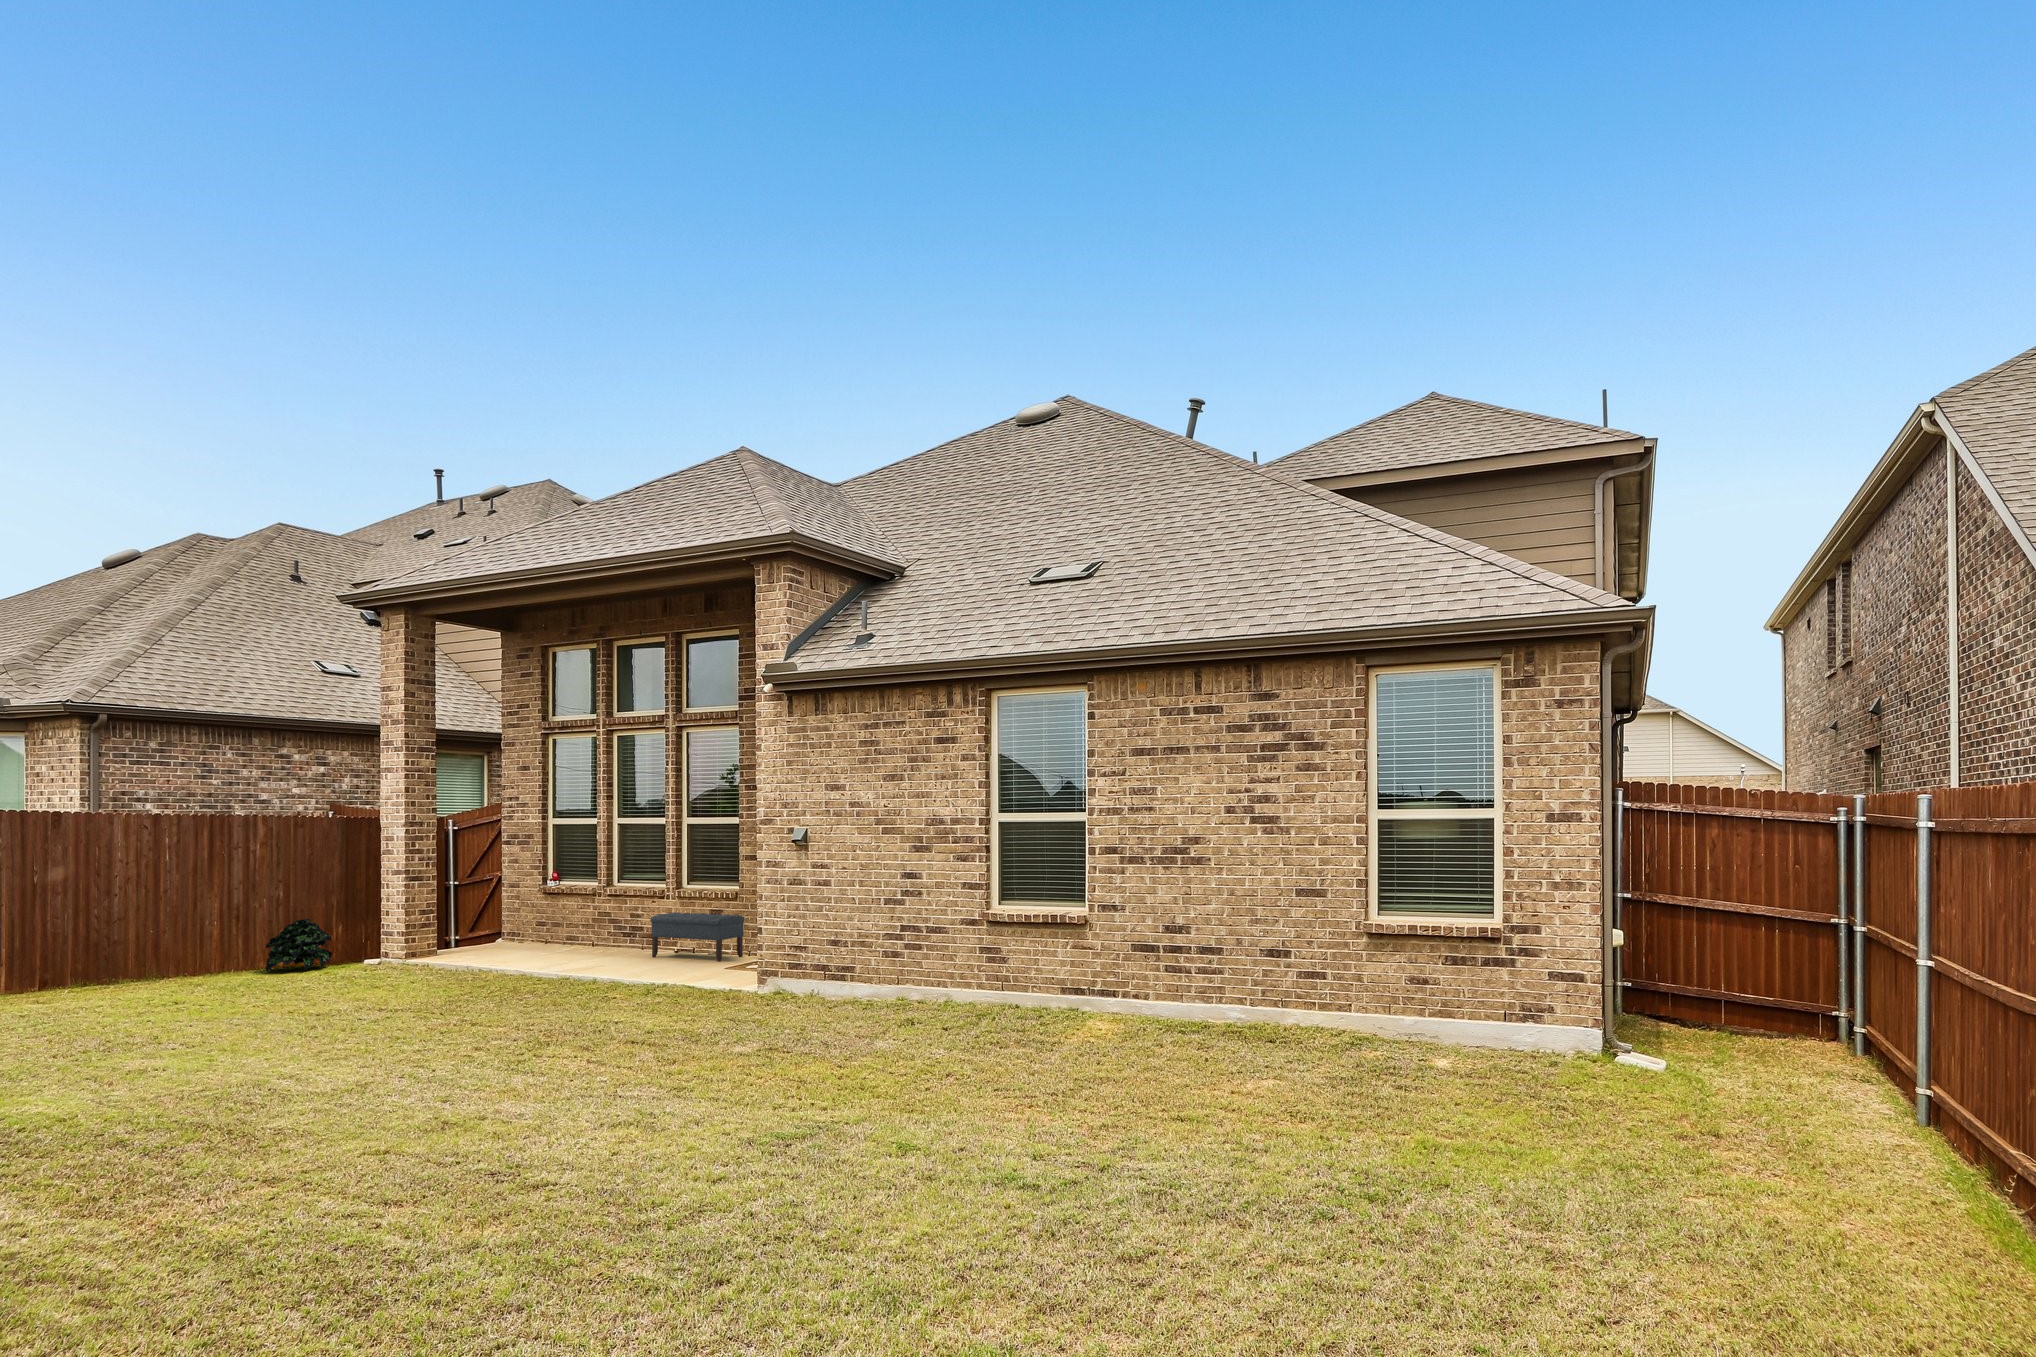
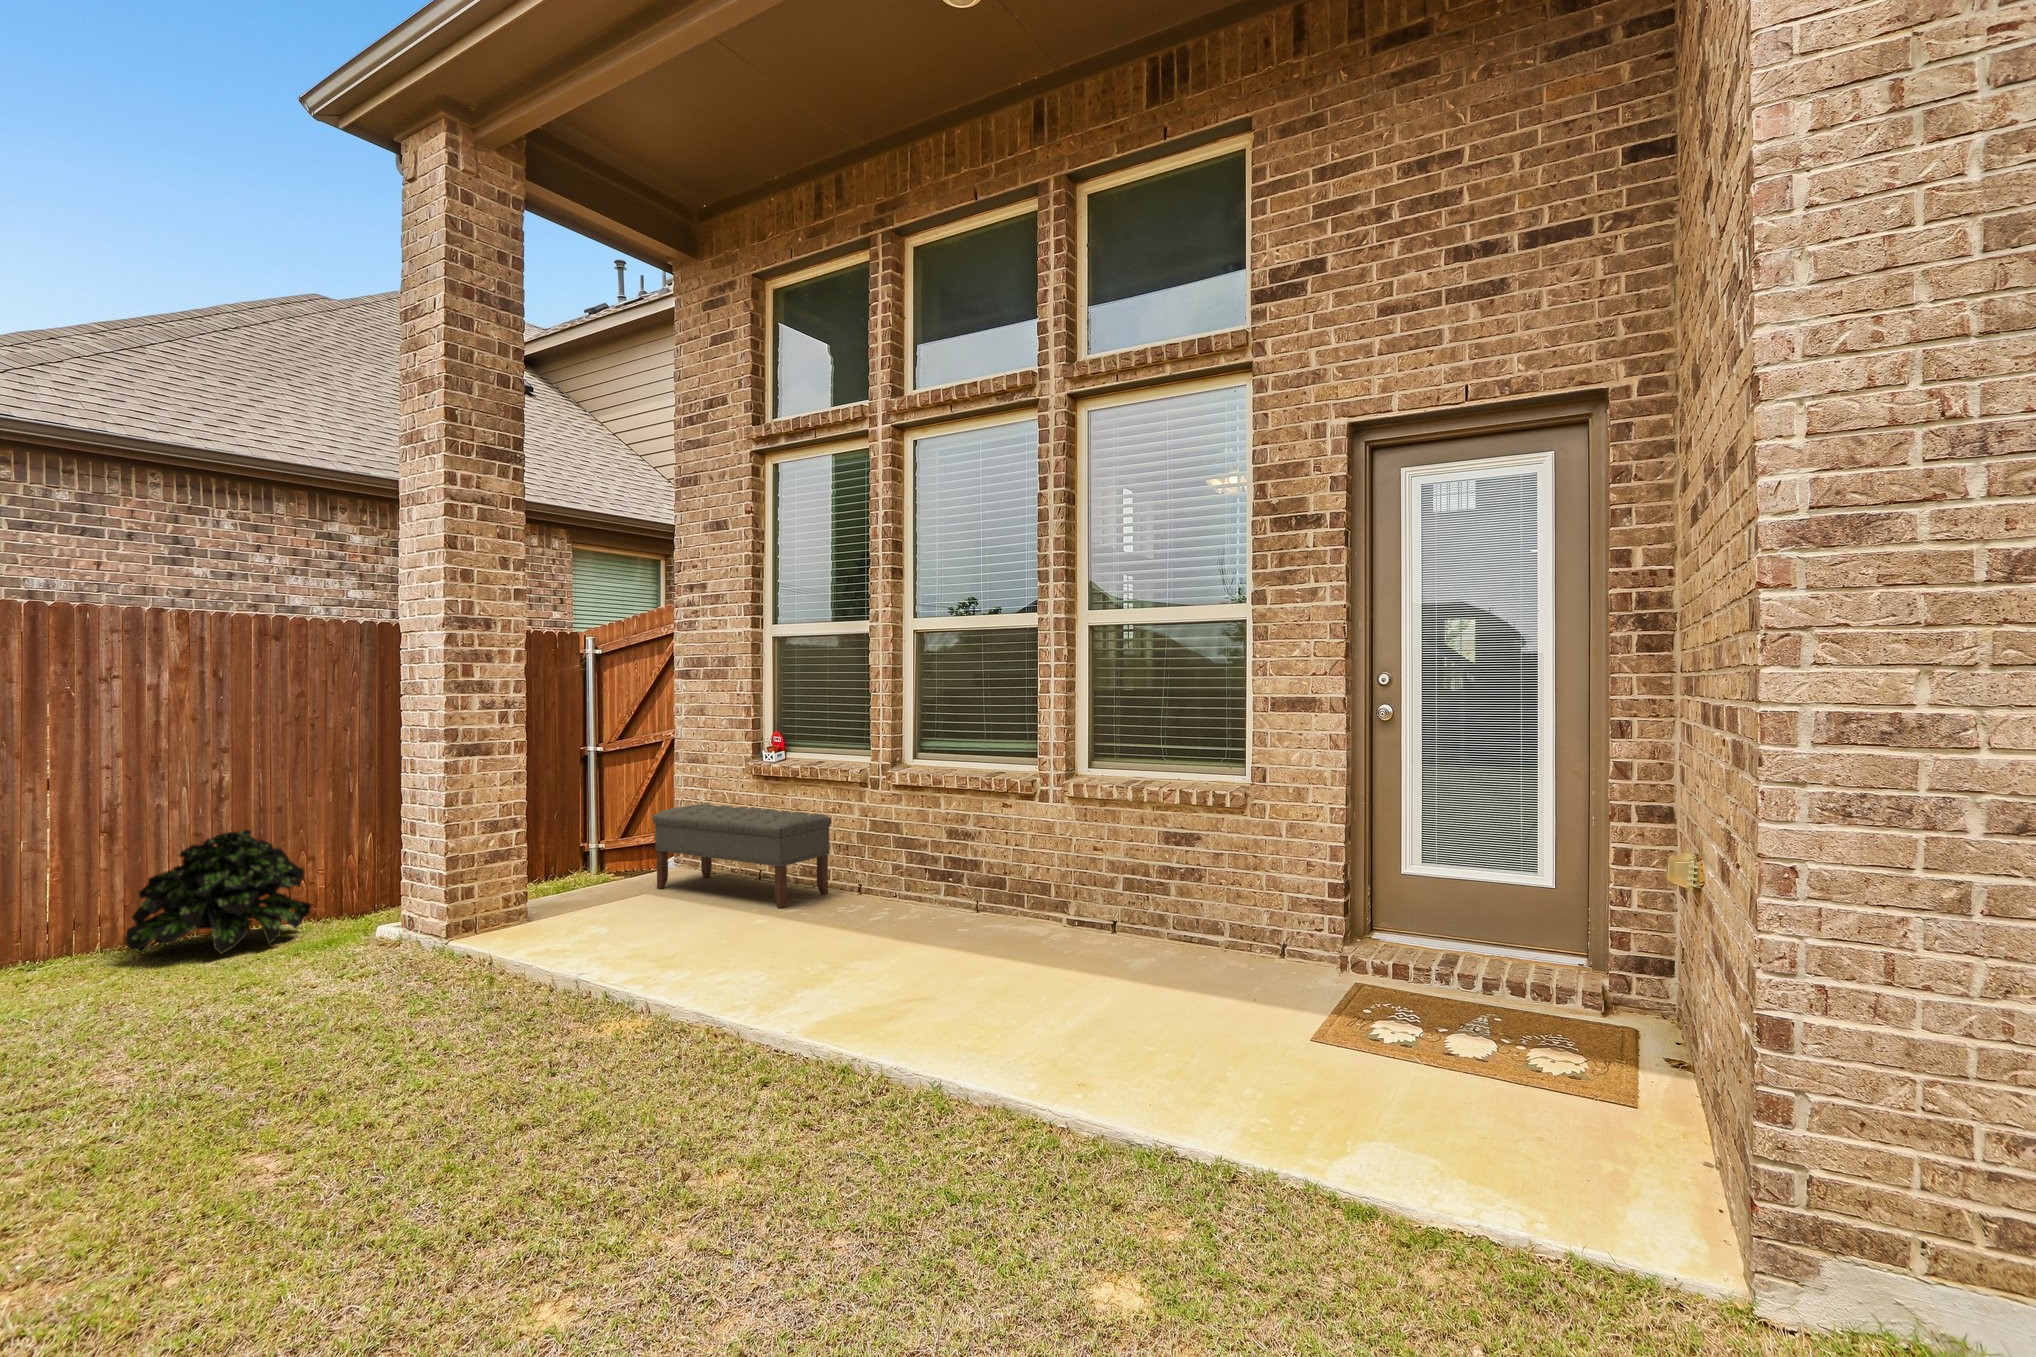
bench: present [650,912,745,961] -> present [653,804,831,908]

